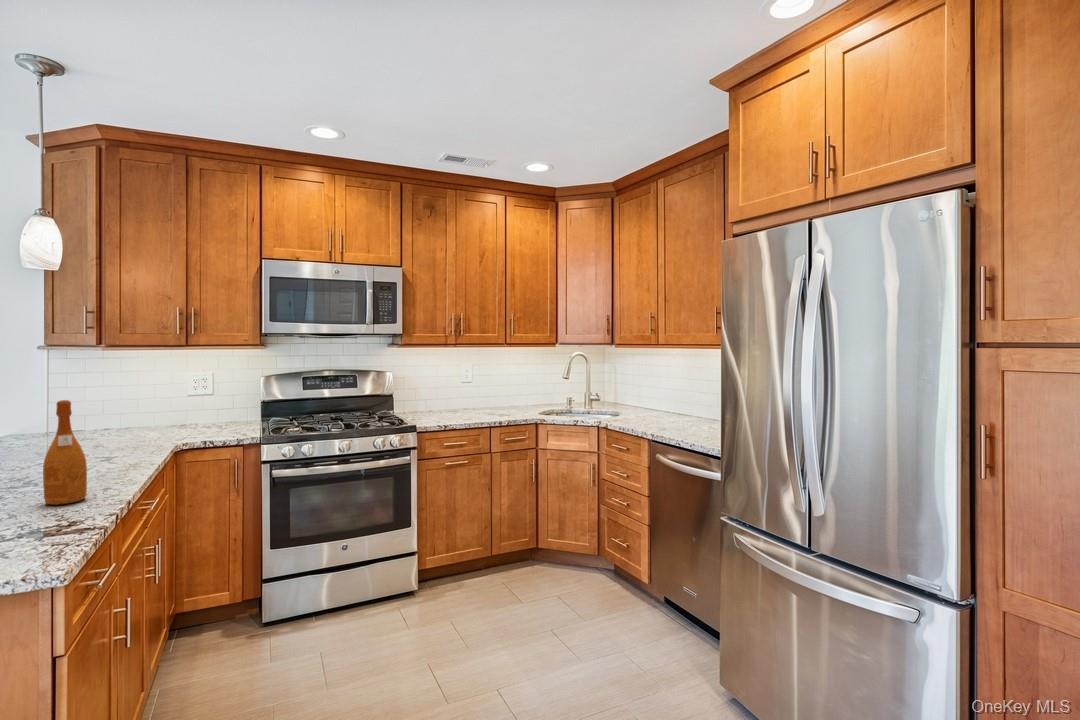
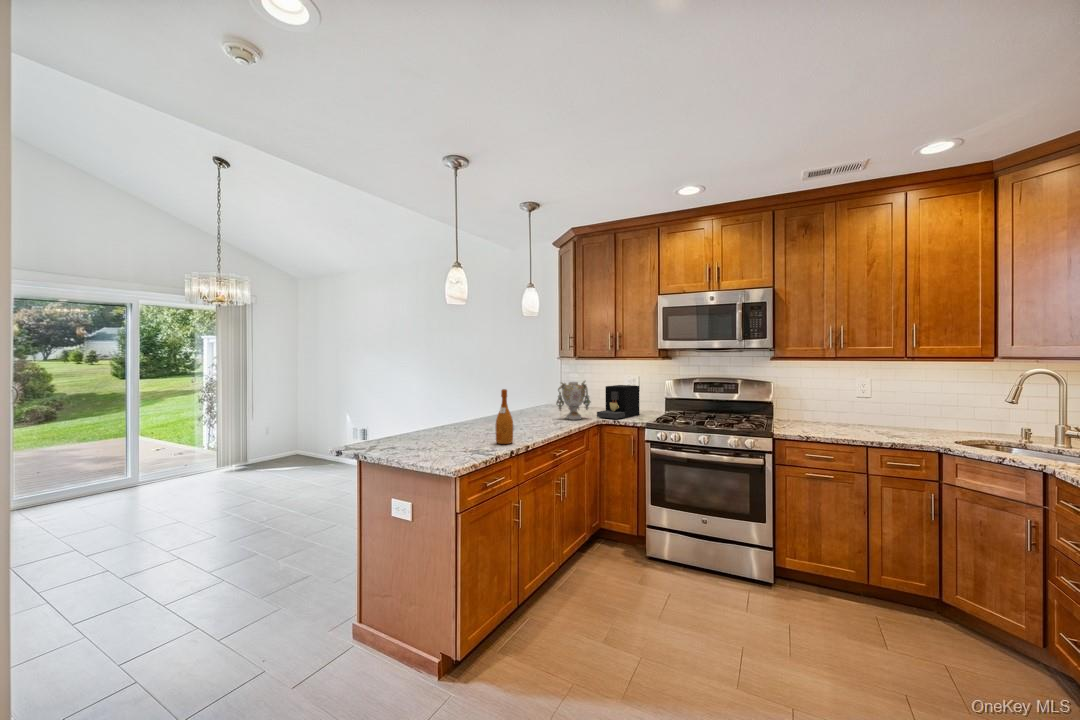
vase: none [87,379,156,448] -> present [556,381,591,420]
coffee maker: none [164,384,225,437] -> present [597,385,639,419]

